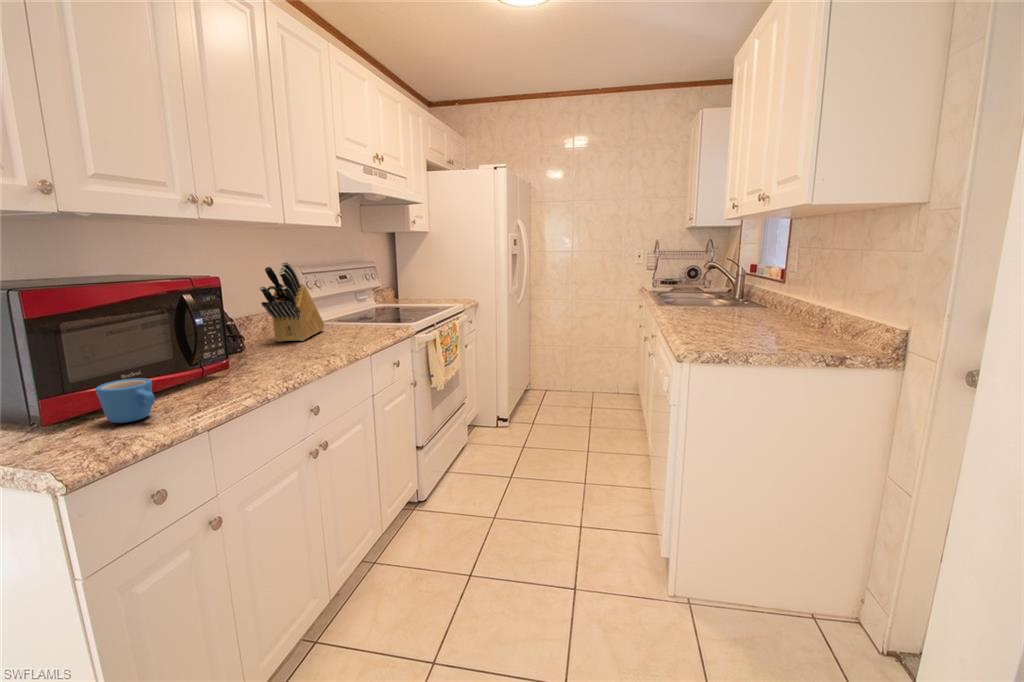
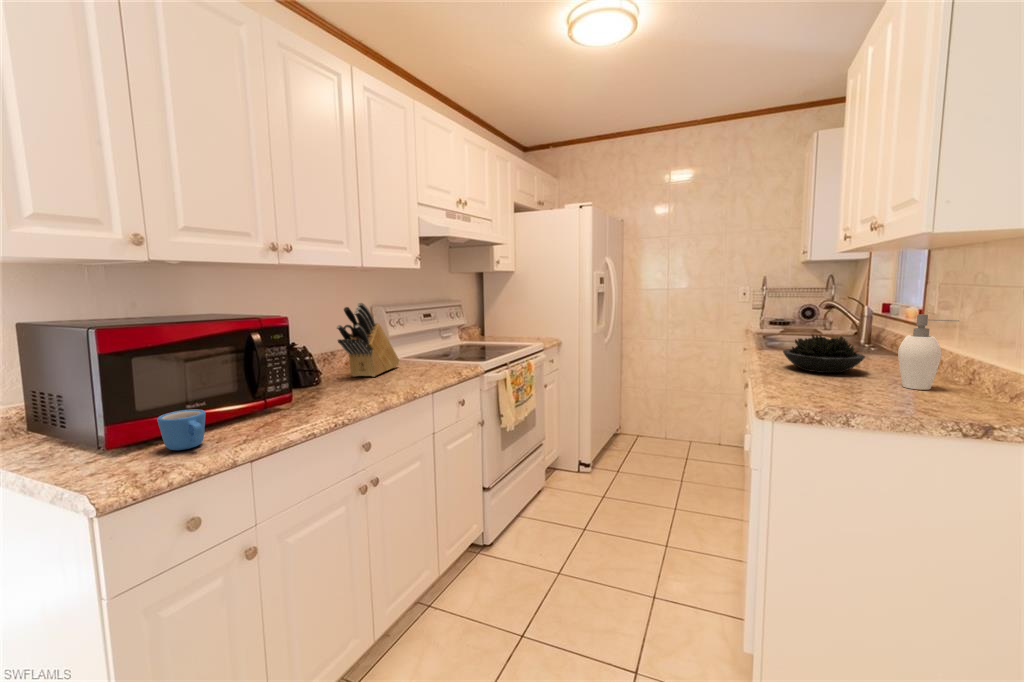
soap dispenser: none [775,272,819,333] -> present [898,314,959,390]
succulent plant: none [685,290,748,323] -> present [783,334,865,373]

